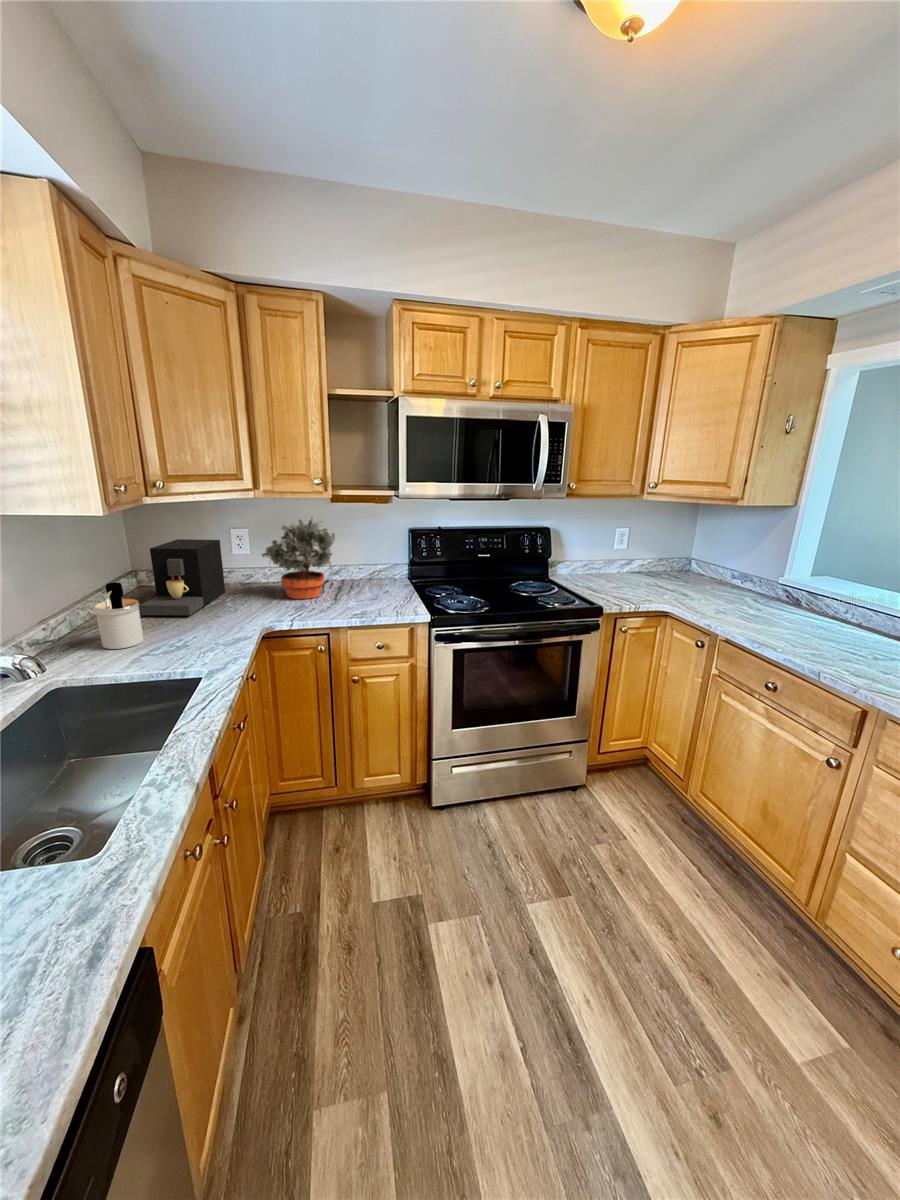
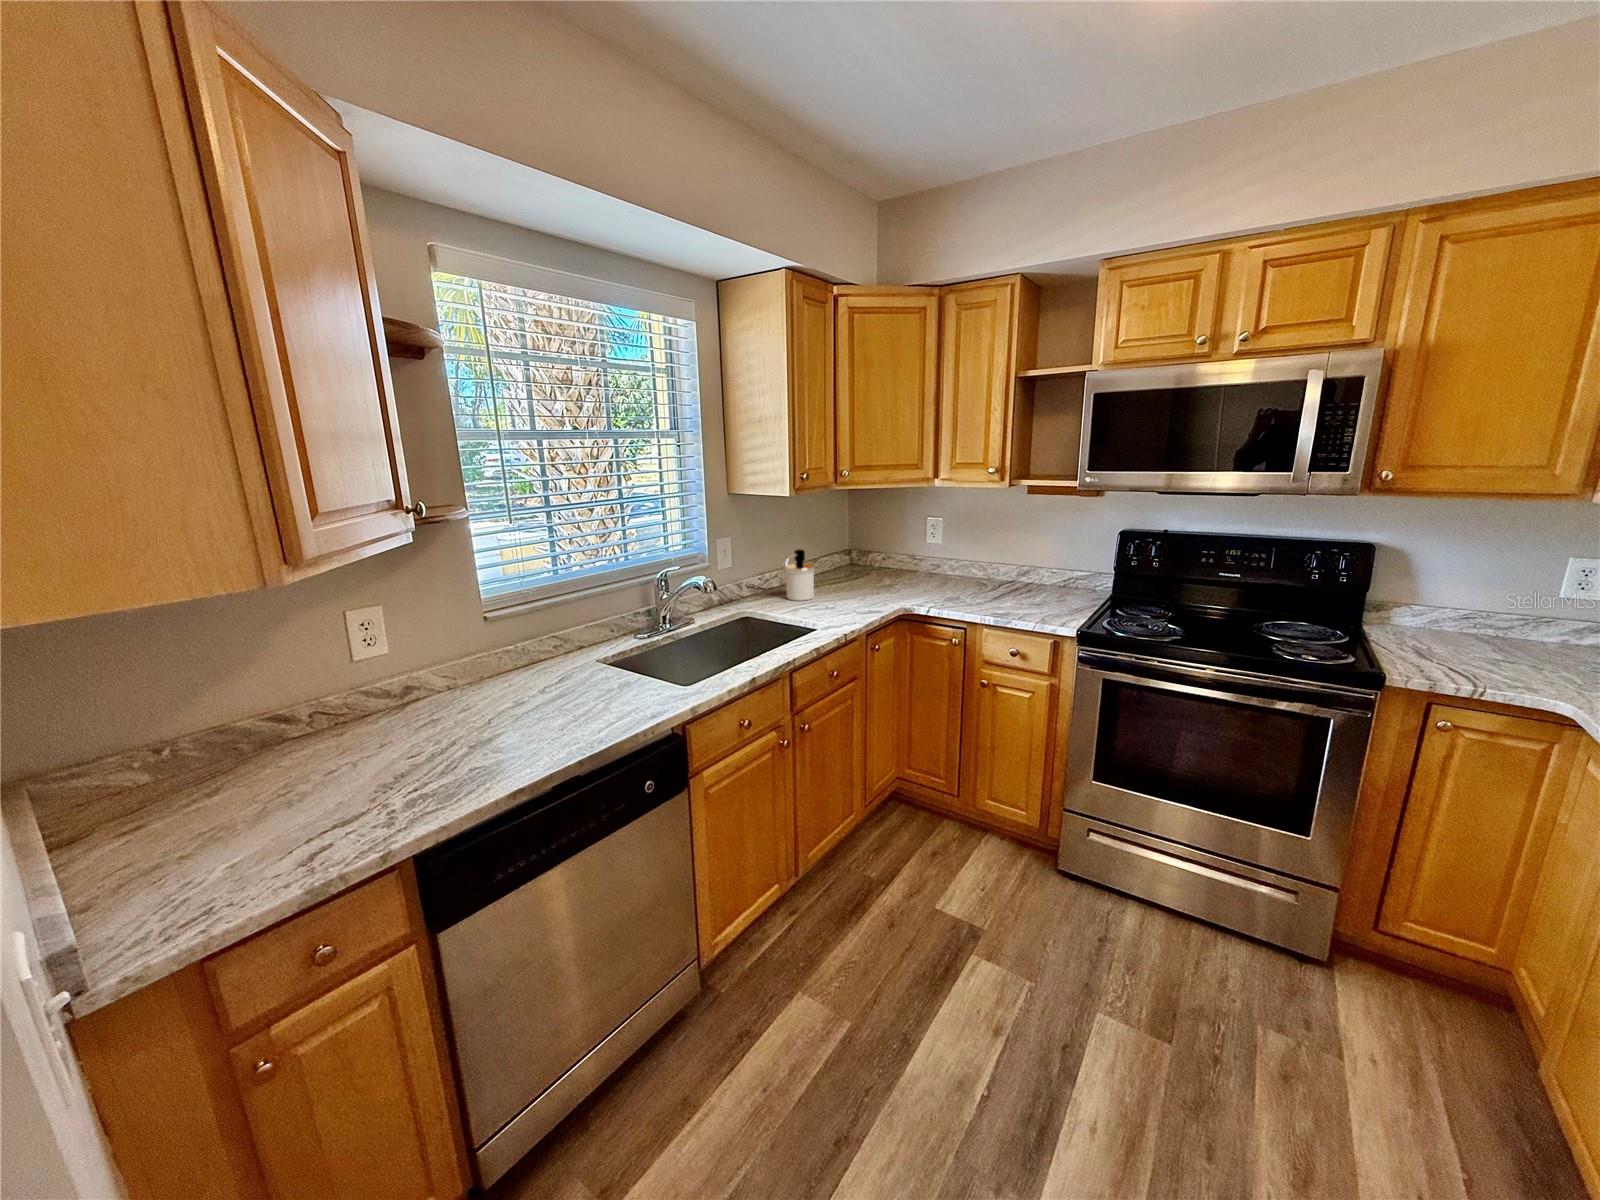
potted plant: present [262,517,335,599] -> none [937,506,1009,593]
coffee maker: present [140,539,225,615] -> none [829,524,909,588]

